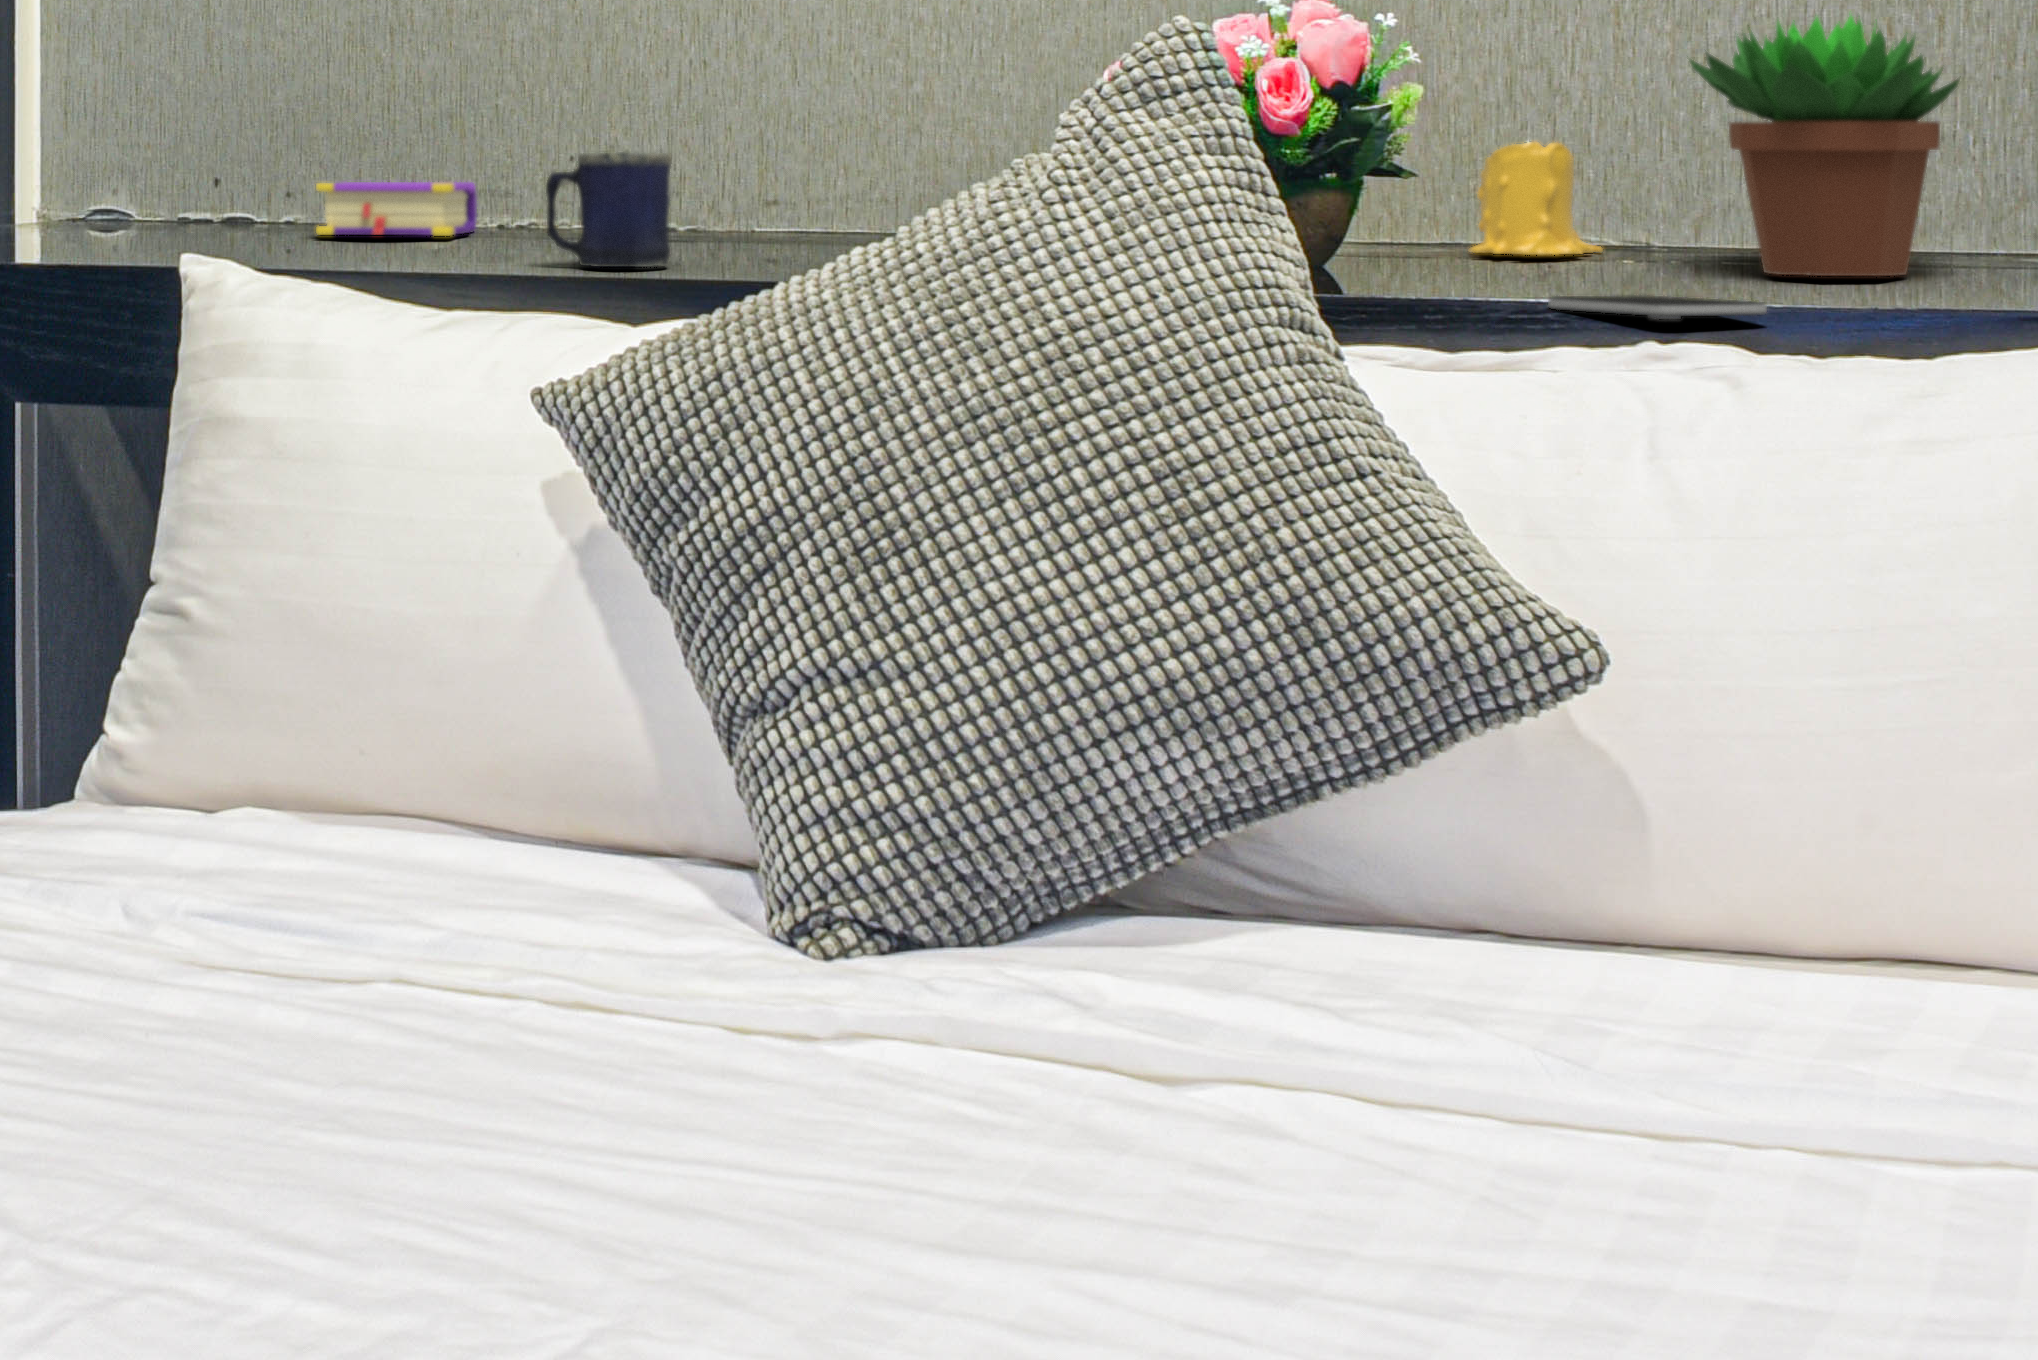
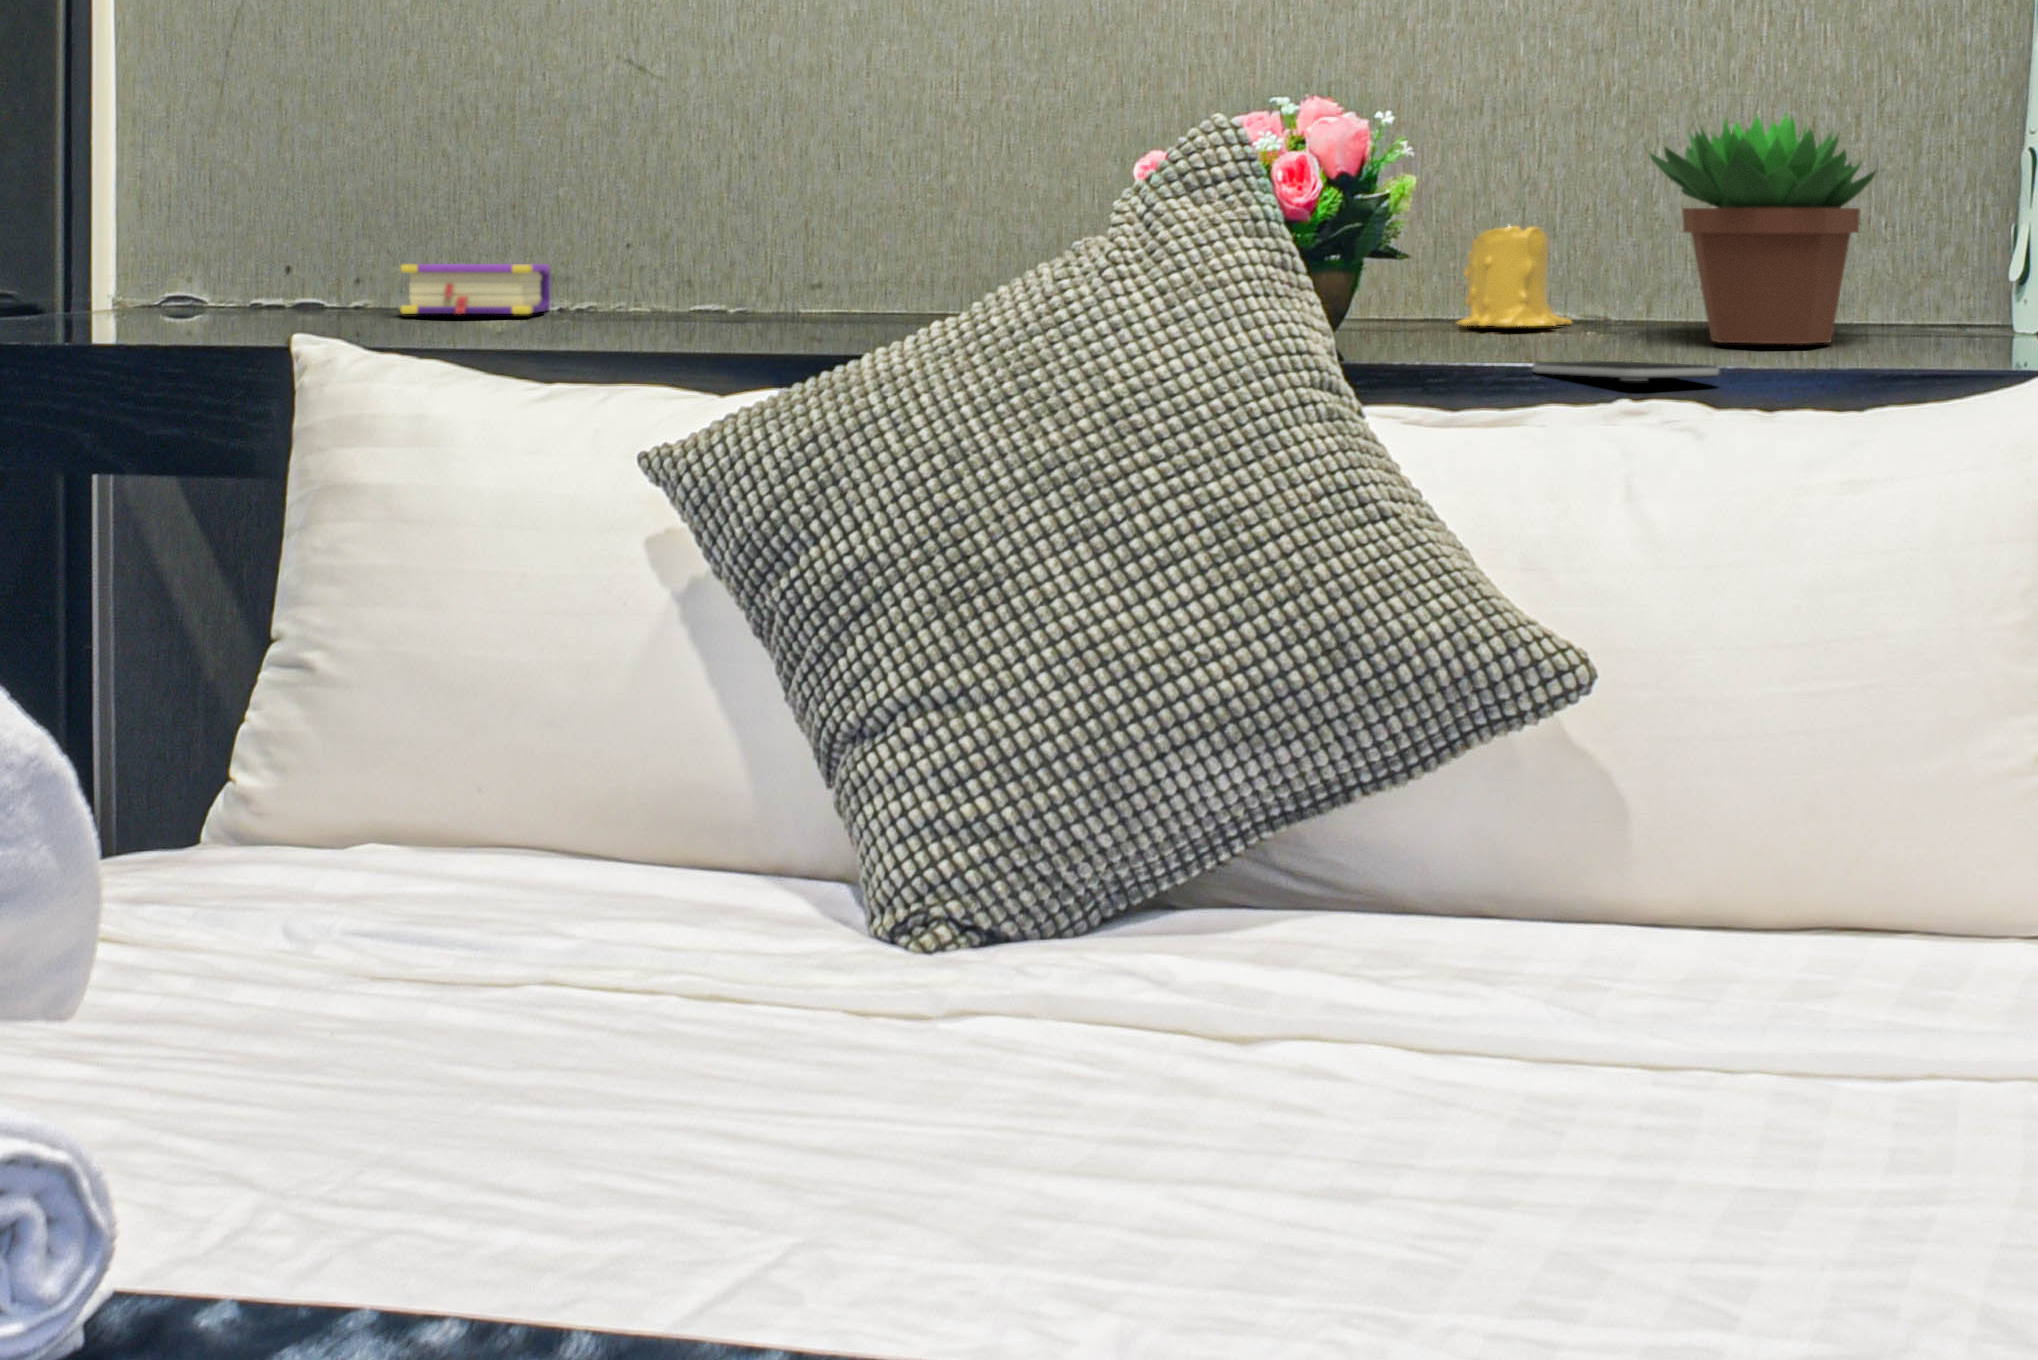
mug: present [546,152,672,267] -> none [629,235,746,342]

